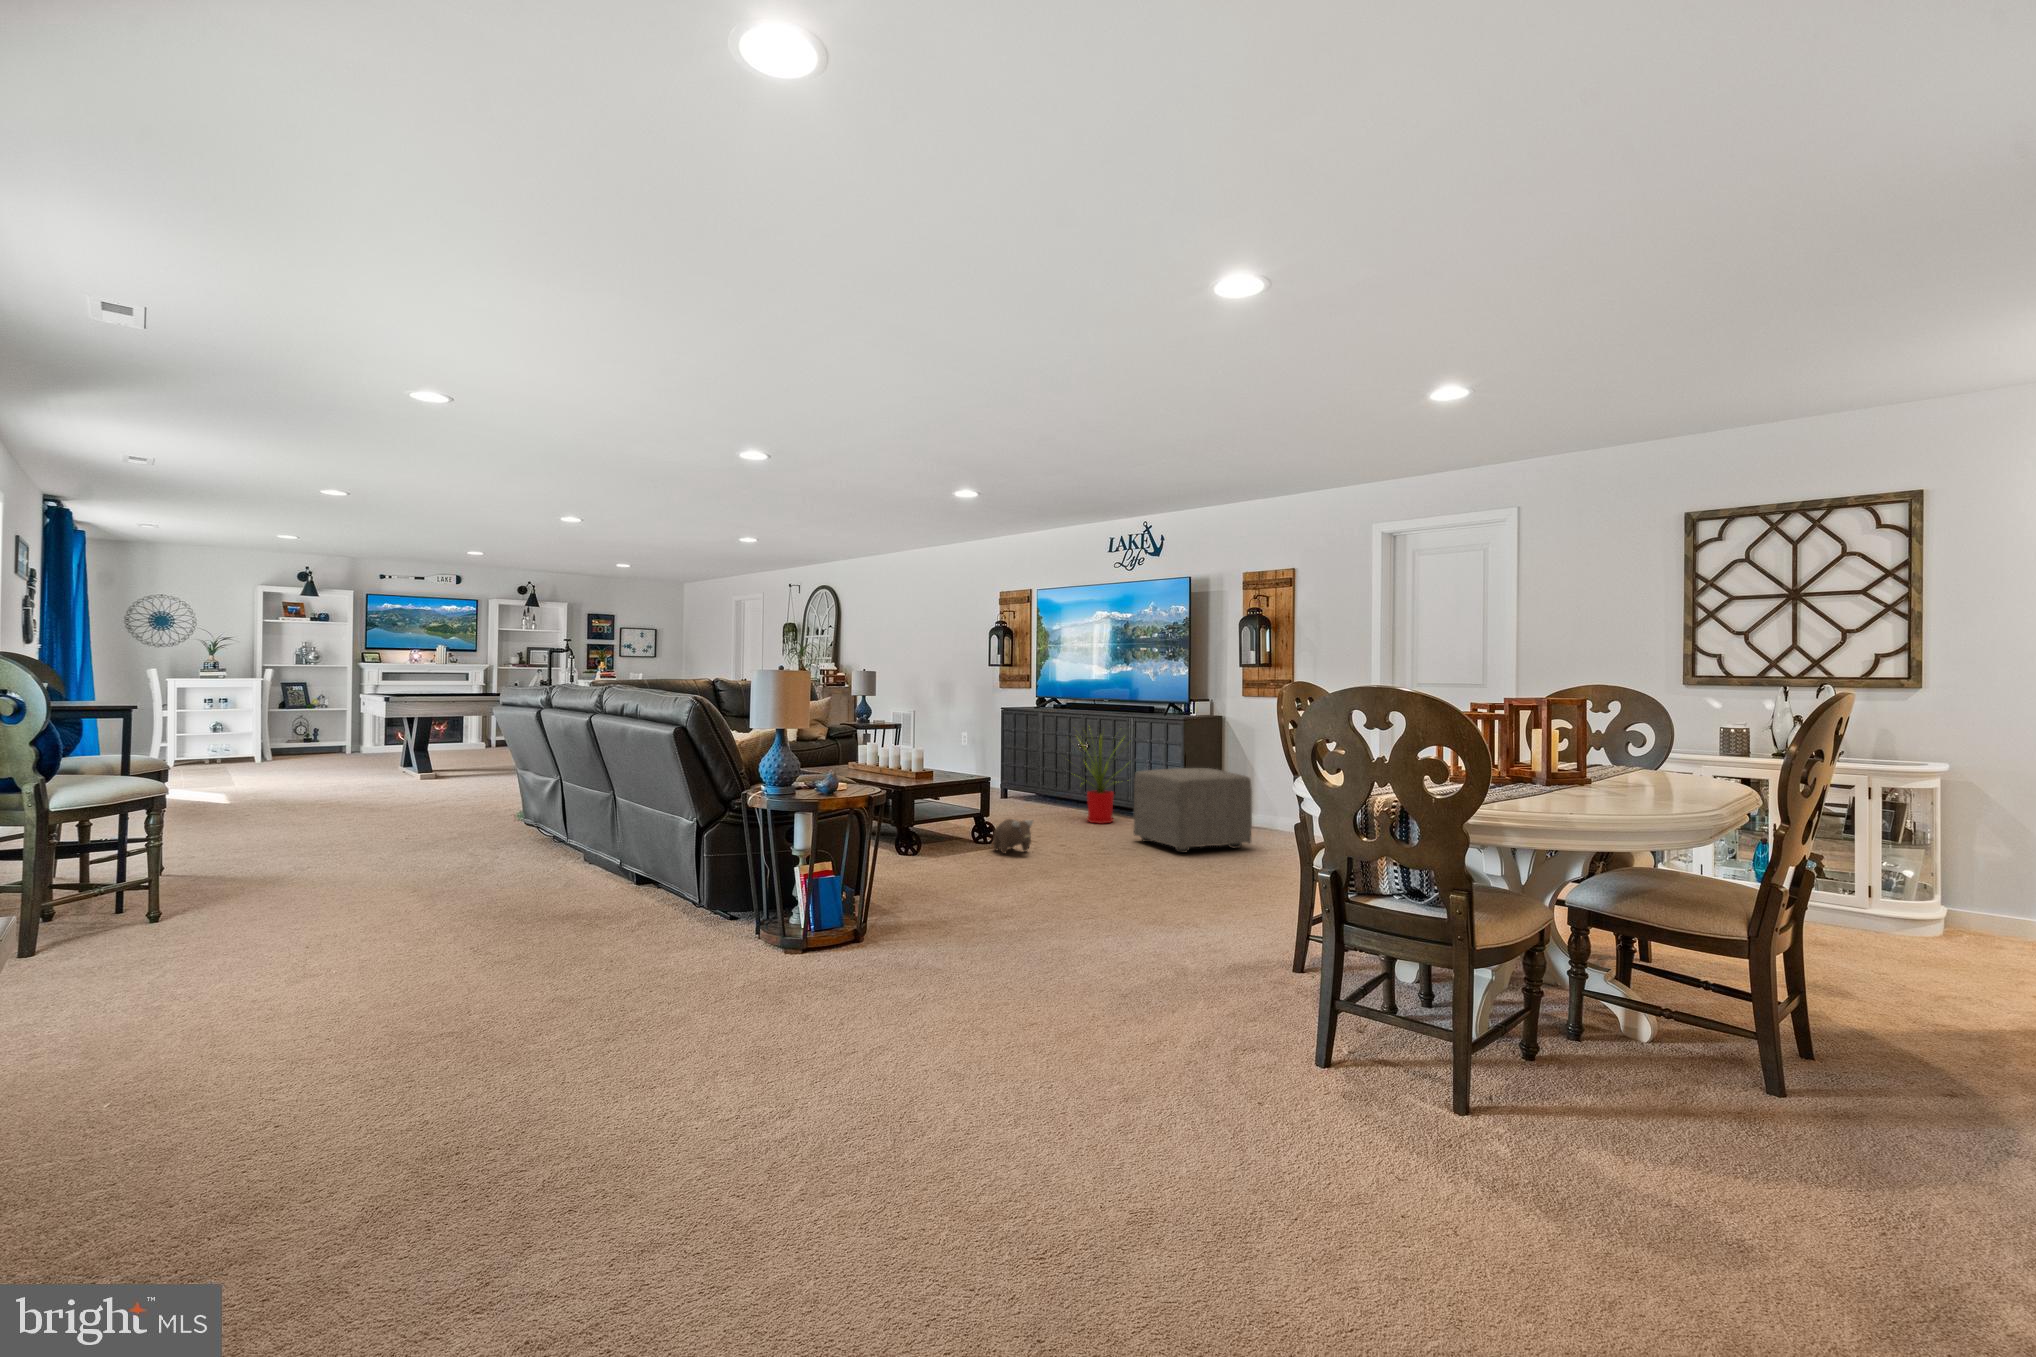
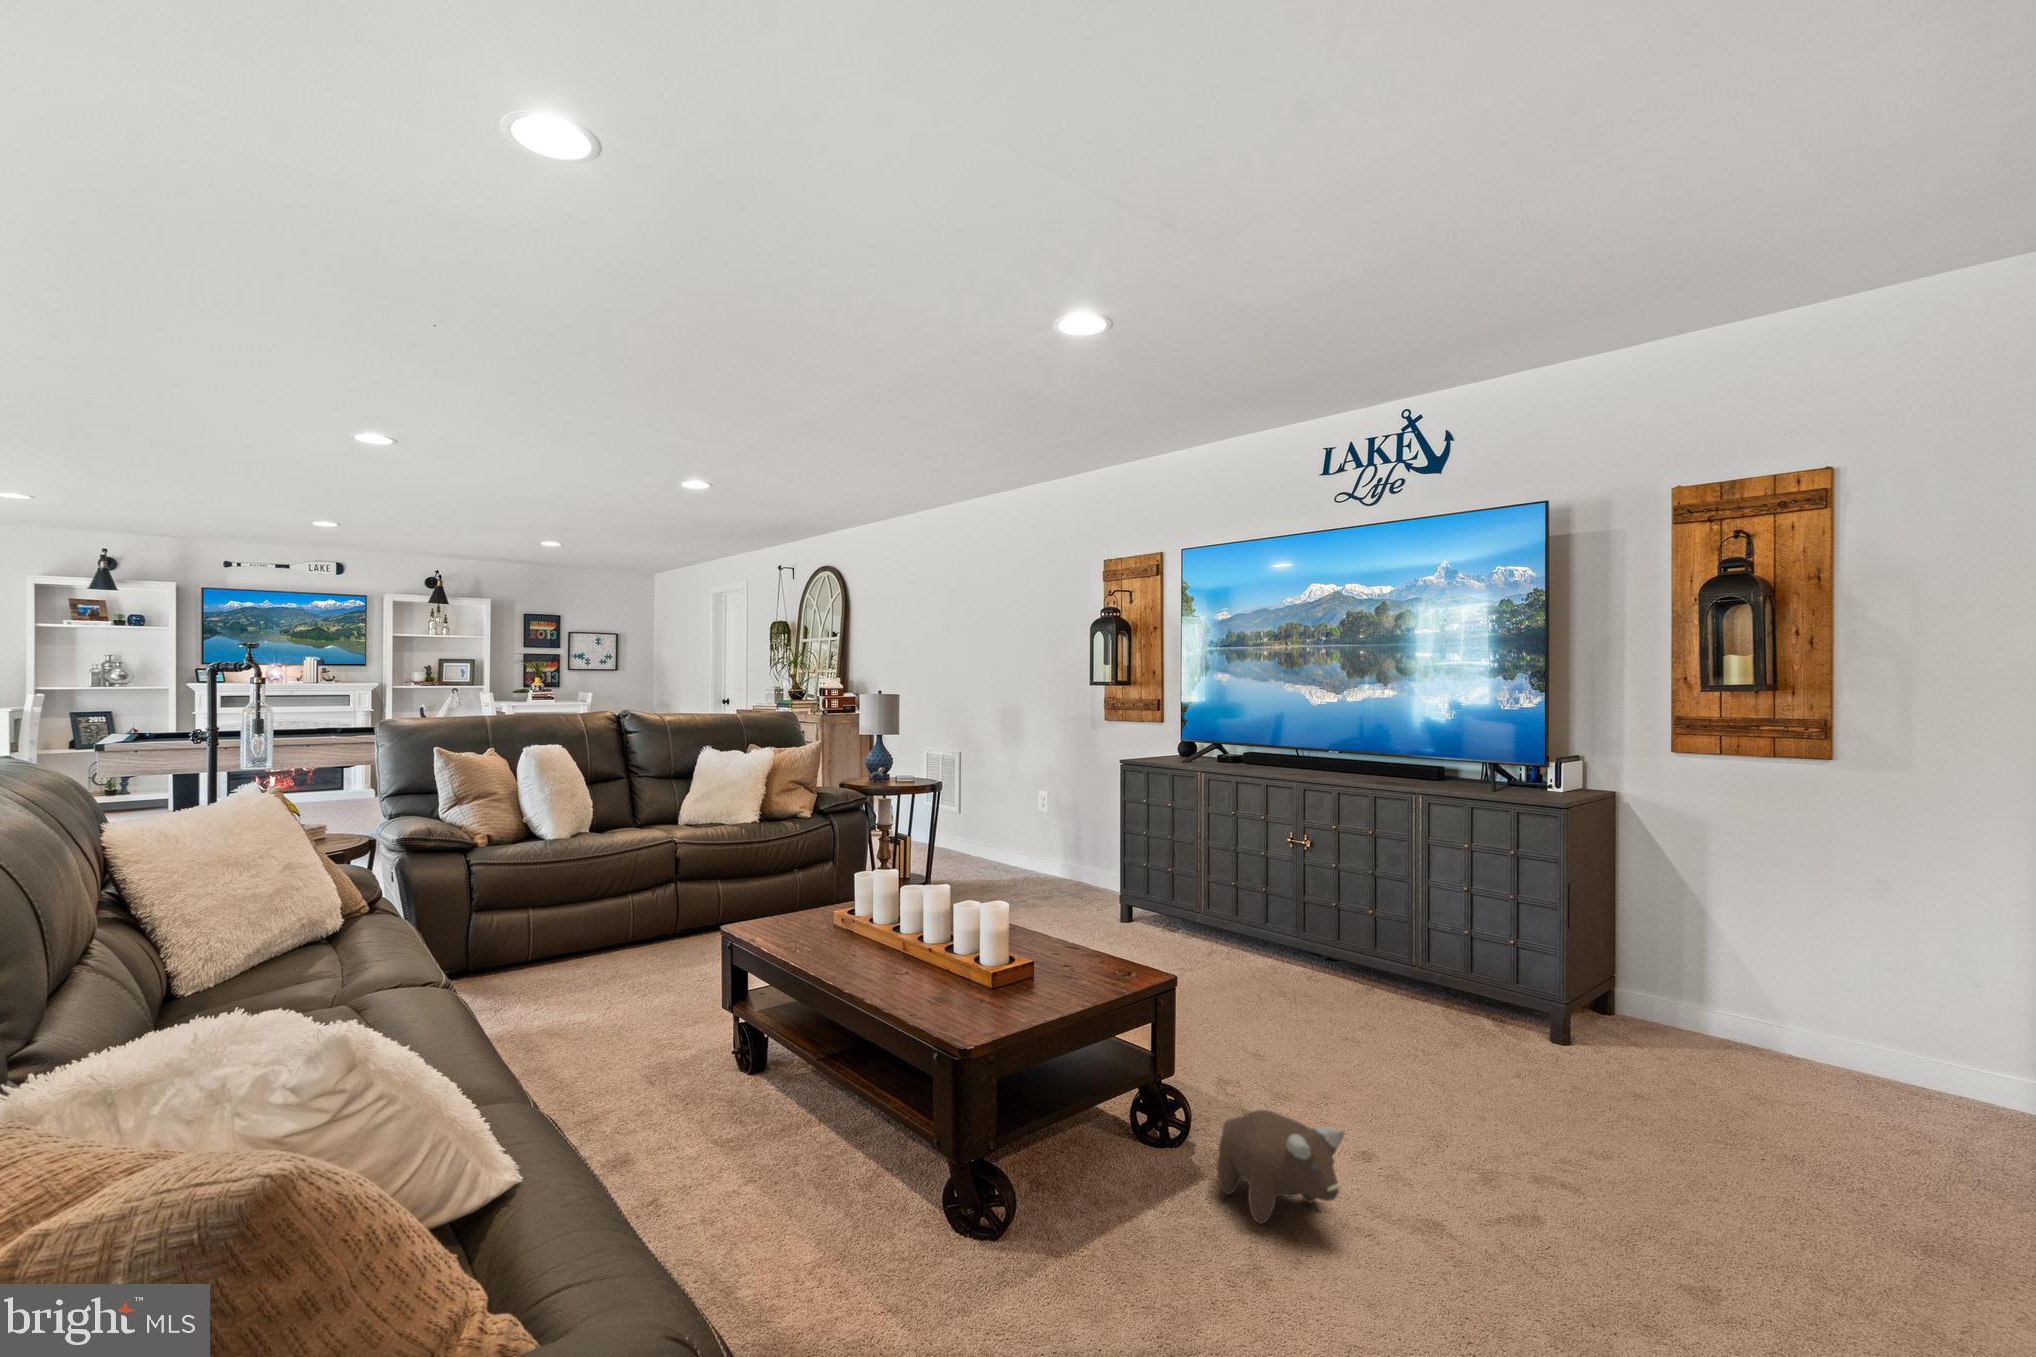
house plant: present [1084,738,1123,824] -> none [1286,806,1456,1023]
ottoman: present [1134,768,1252,853] -> none [1533,931,1895,1213]

